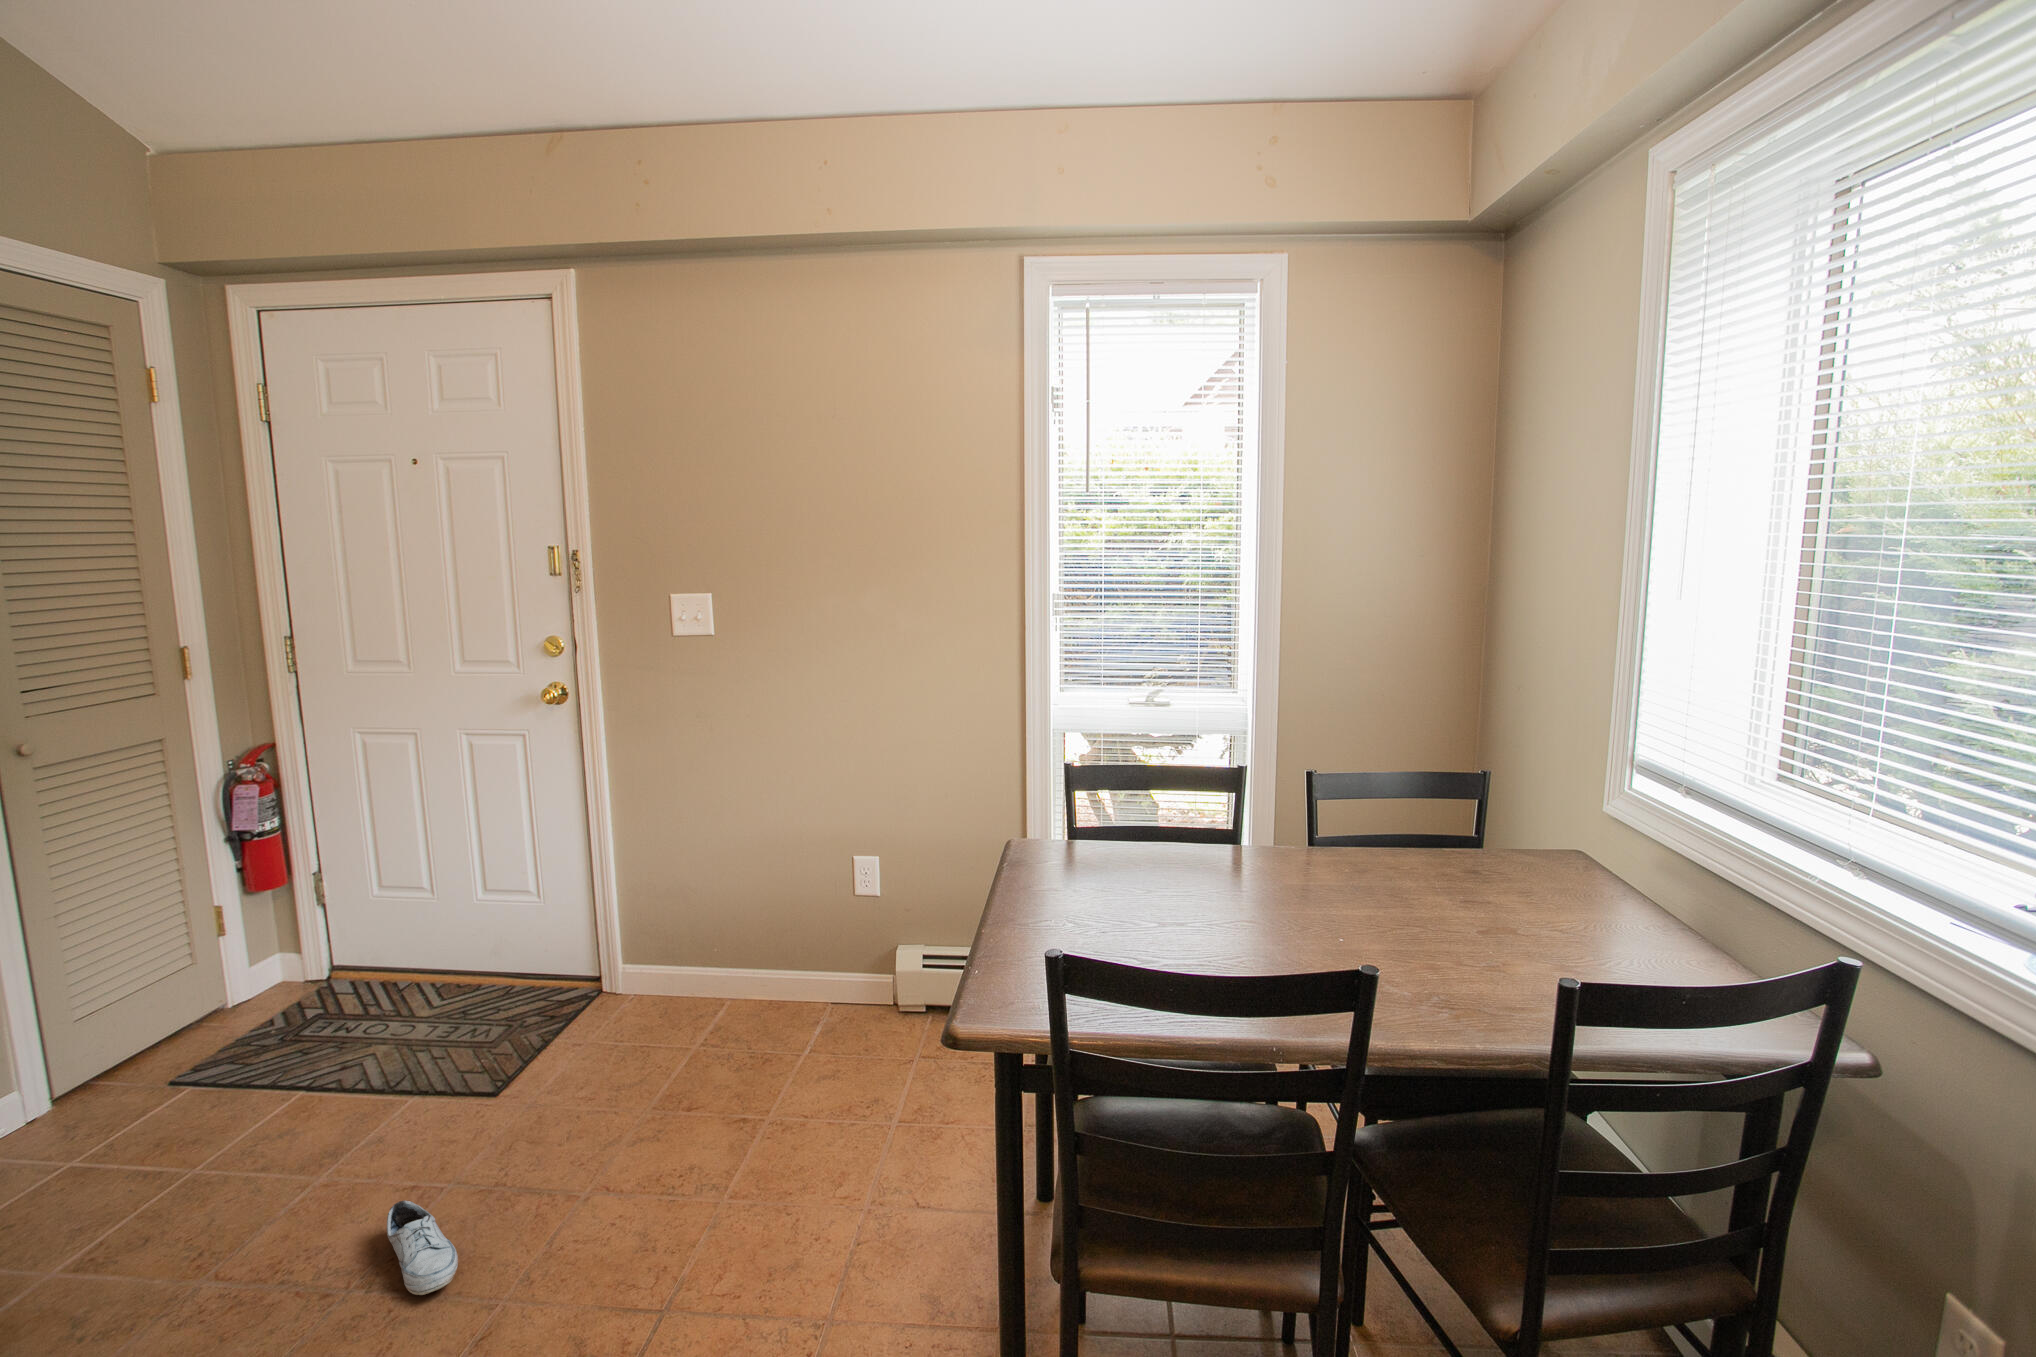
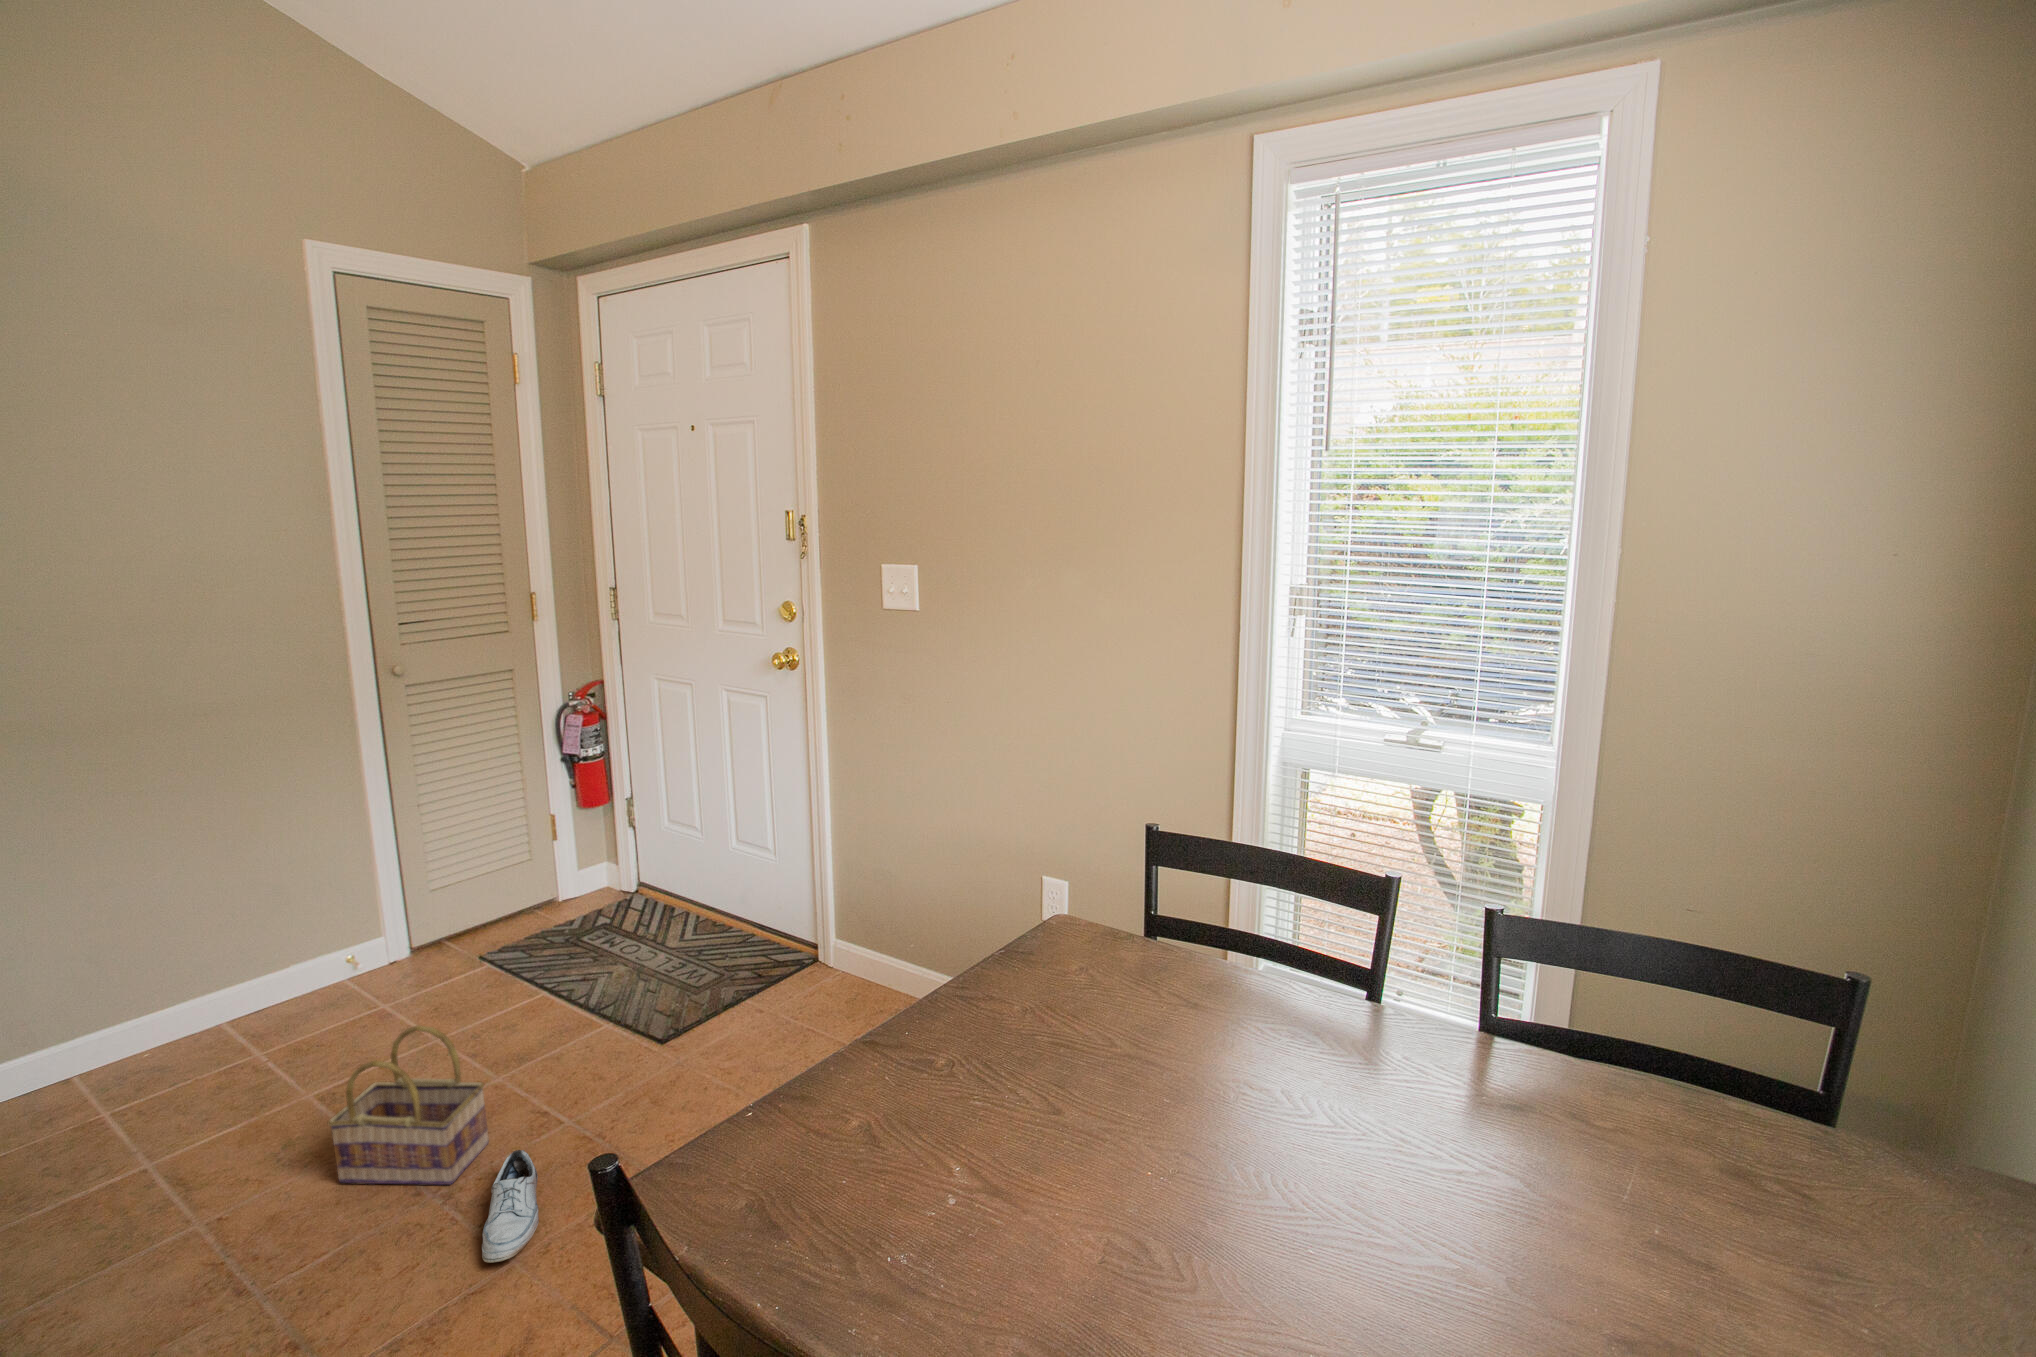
basket: none [142,1109,333,1307] -> present [328,1025,489,1185]

